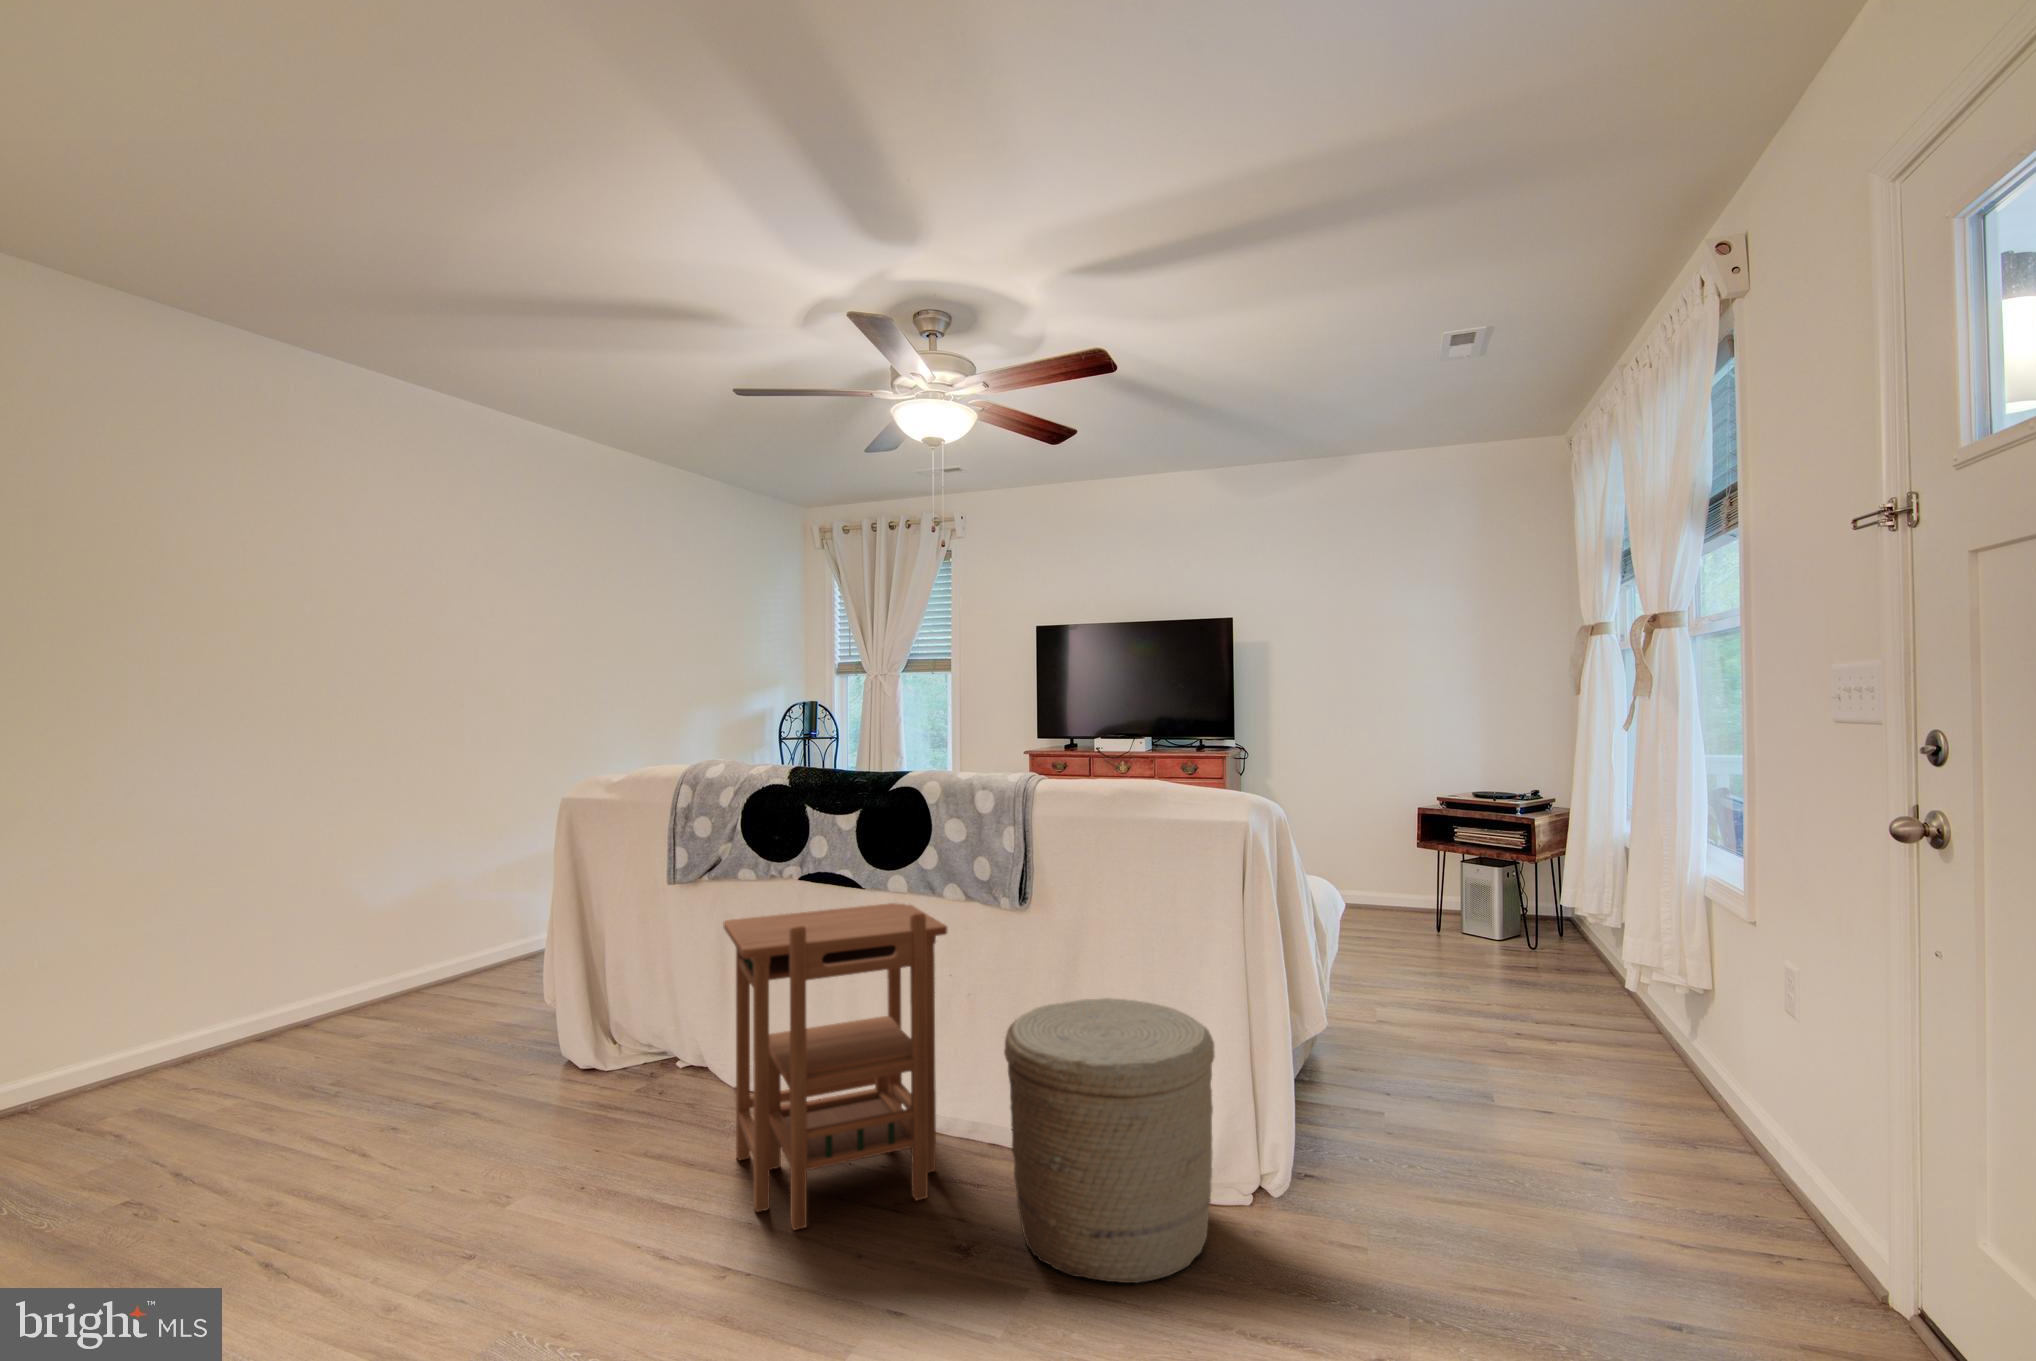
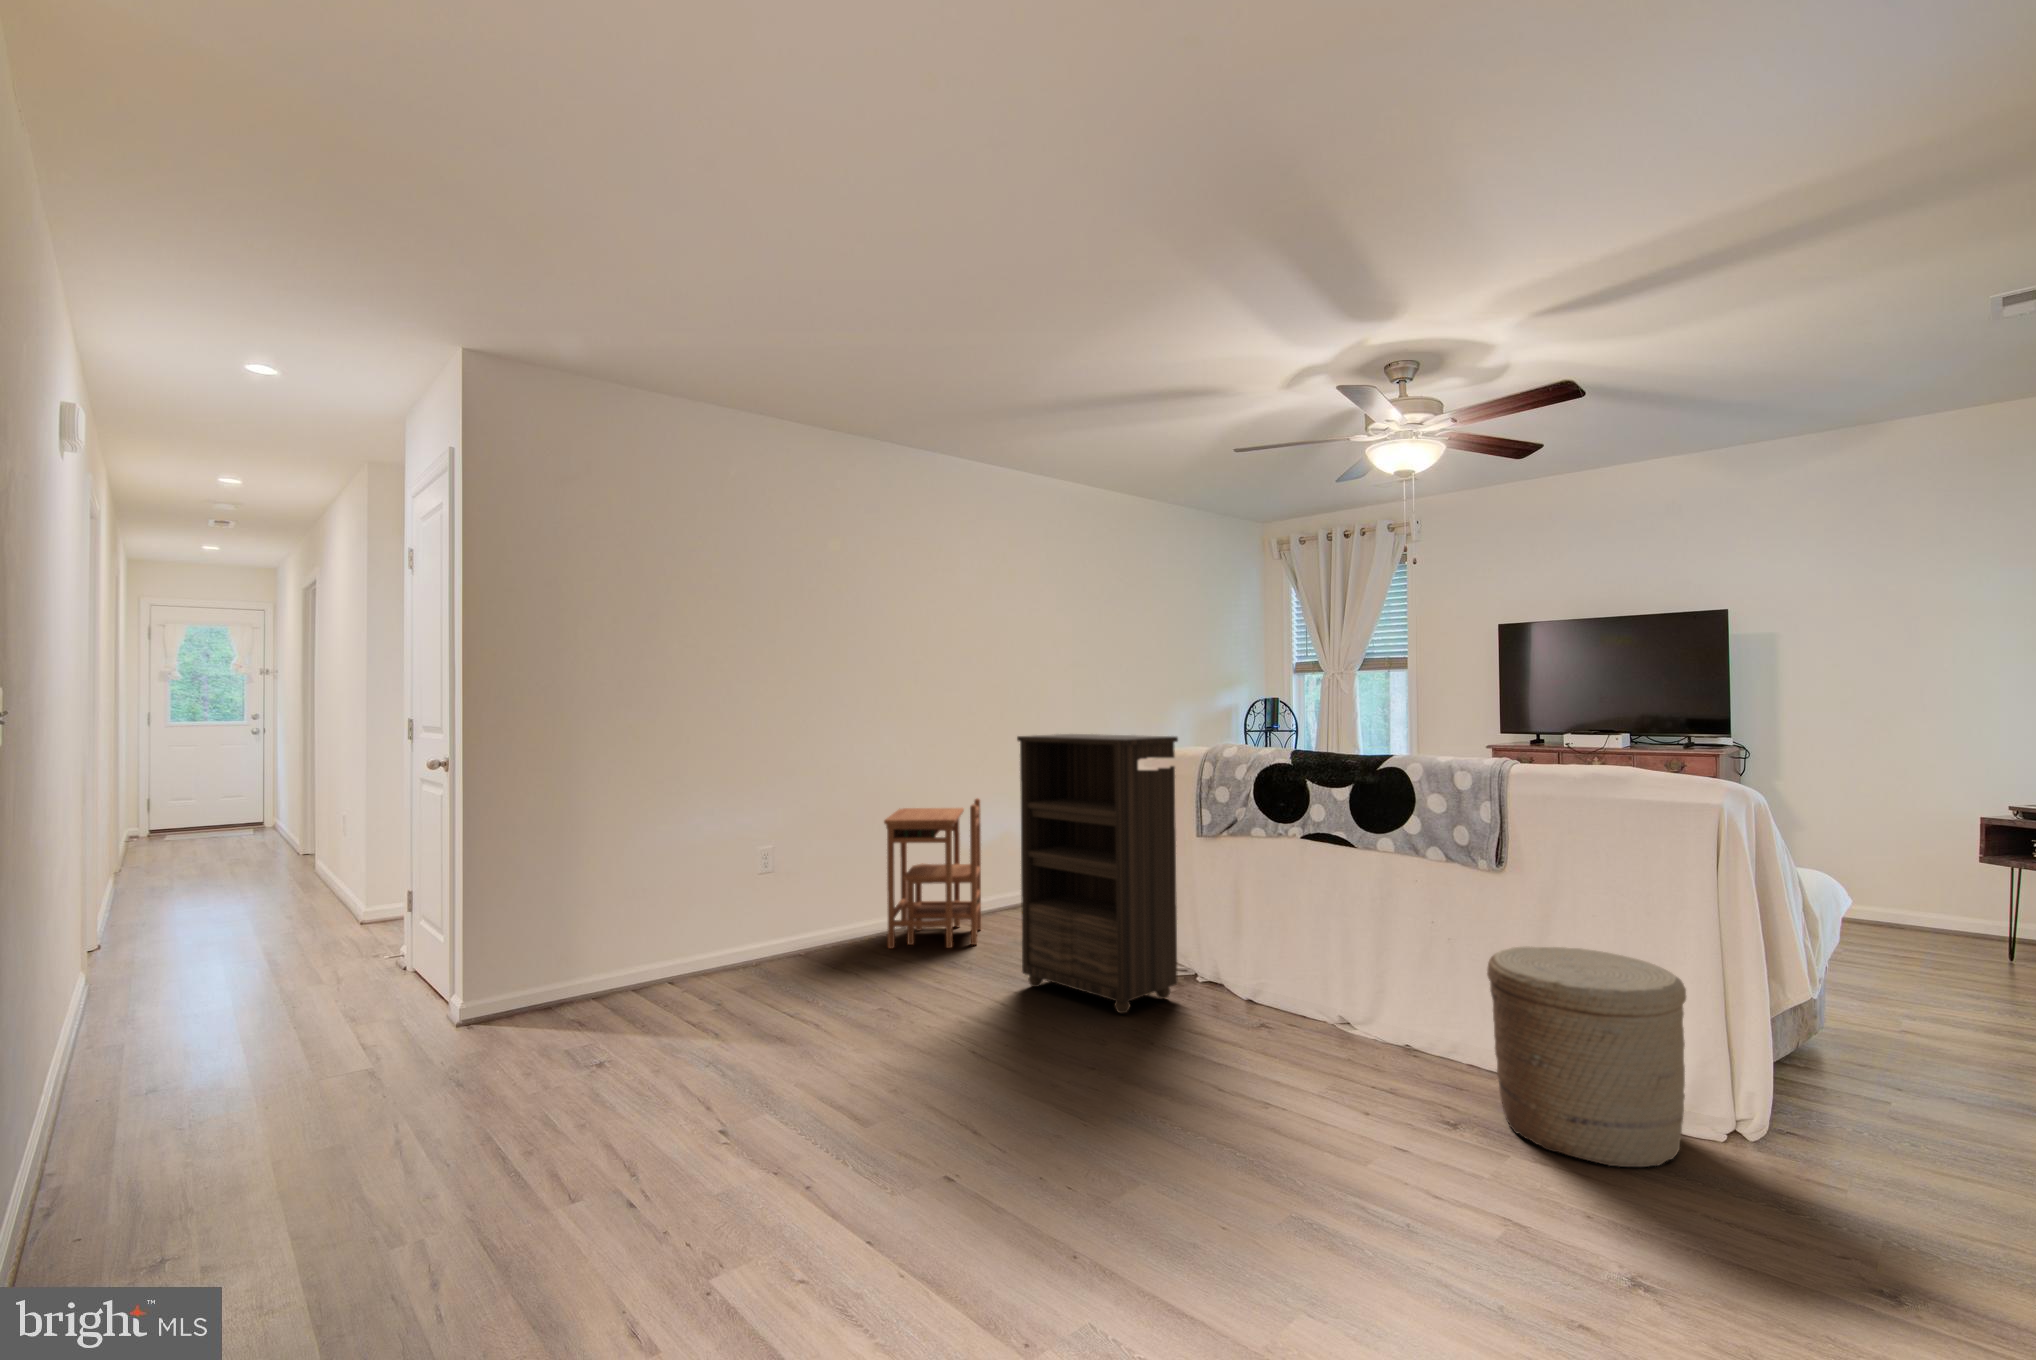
bookshelf: none [389,752,638,1154] -> present [1017,734,1178,1014]
side table: present [723,902,948,1230] -> present [884,798,981,948]

